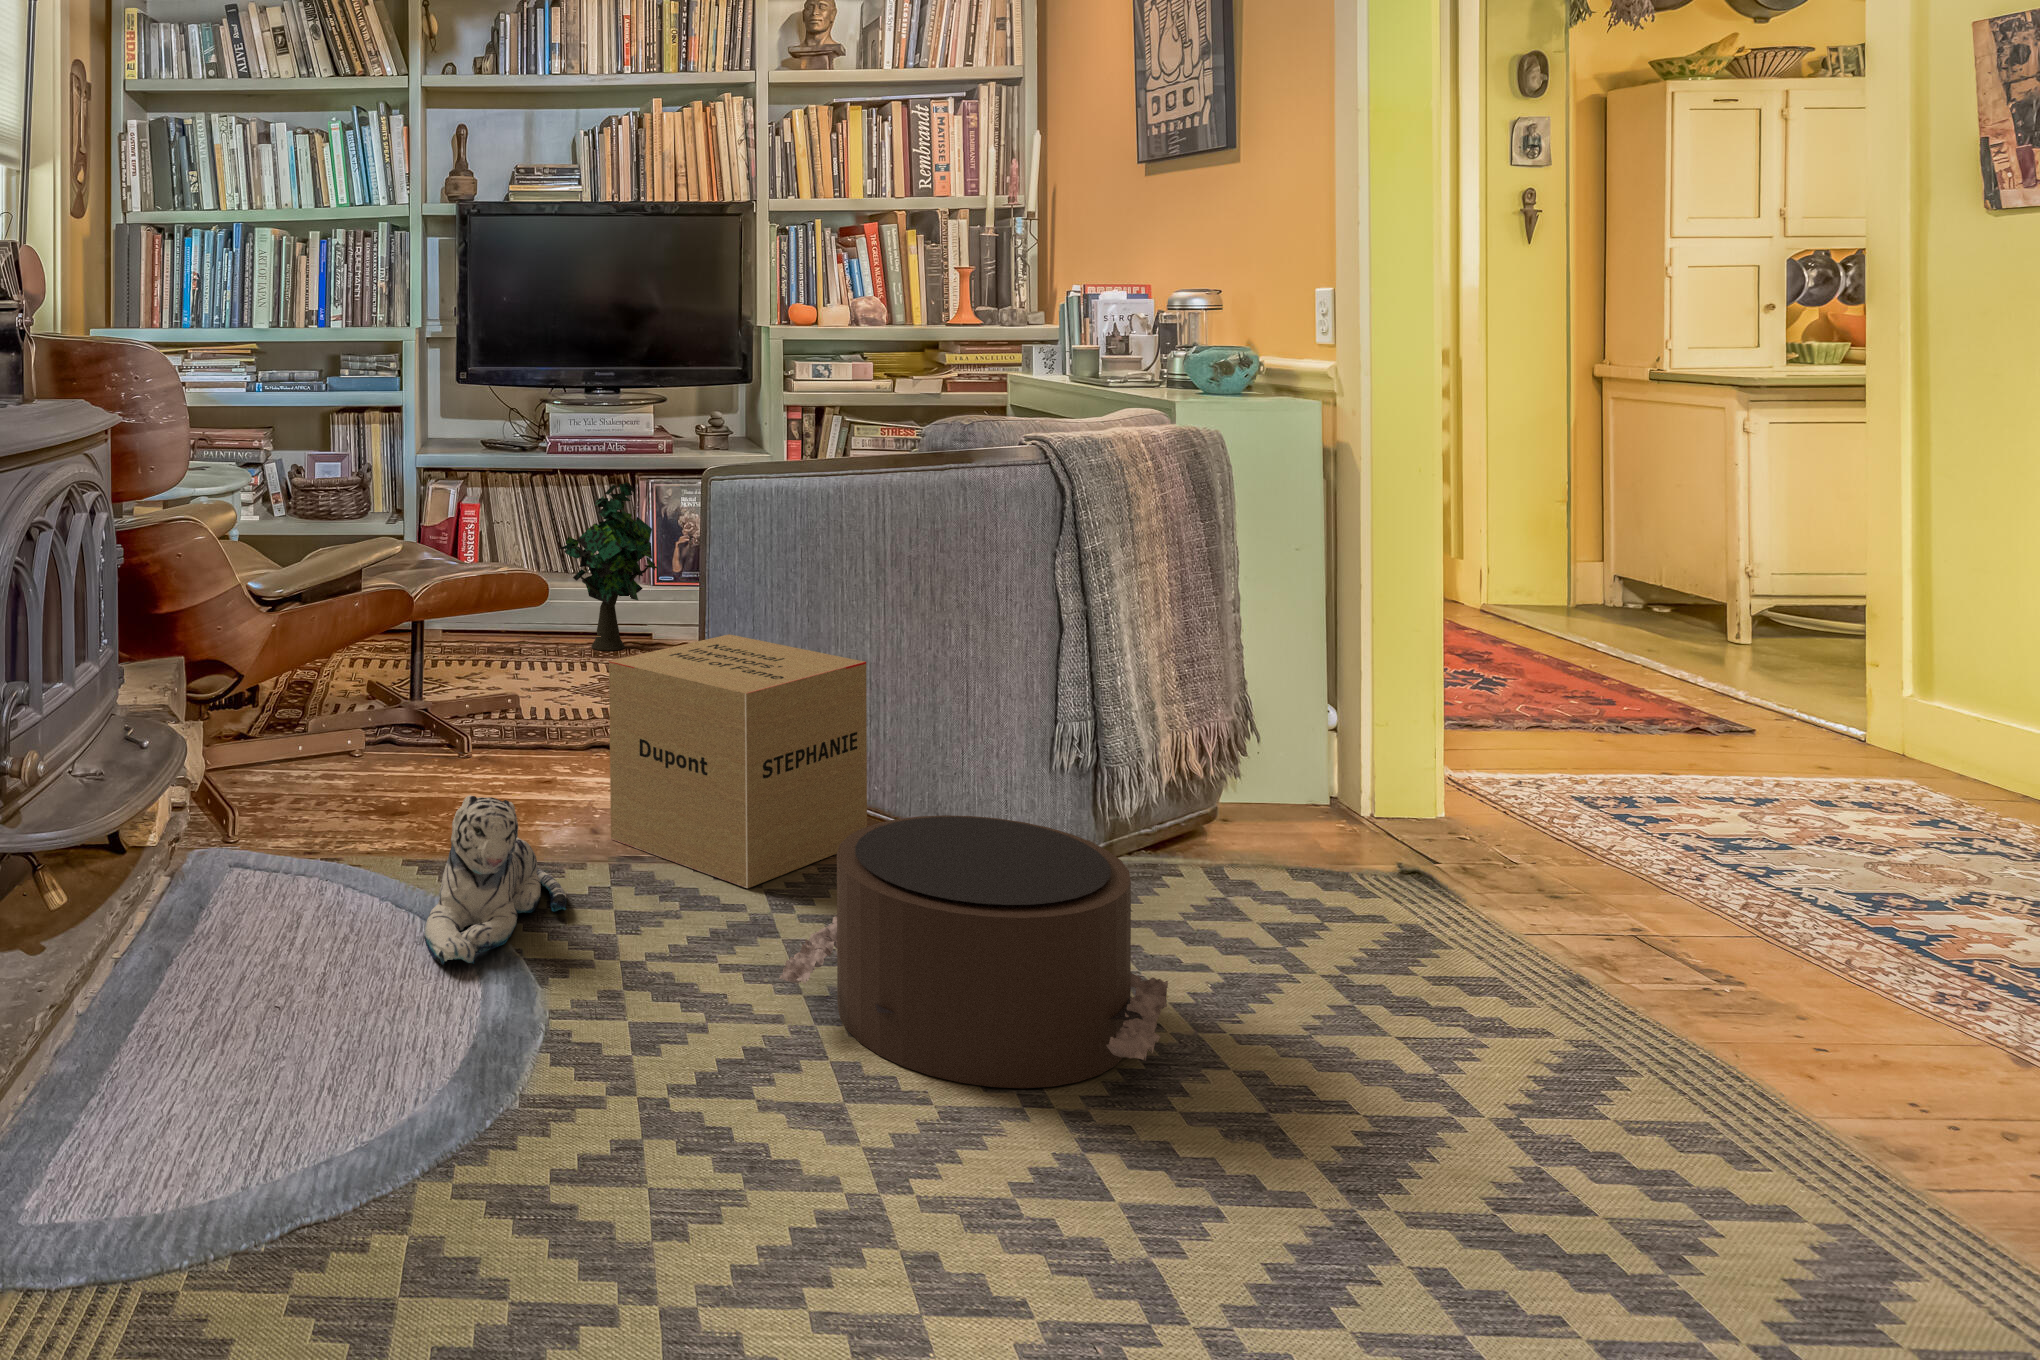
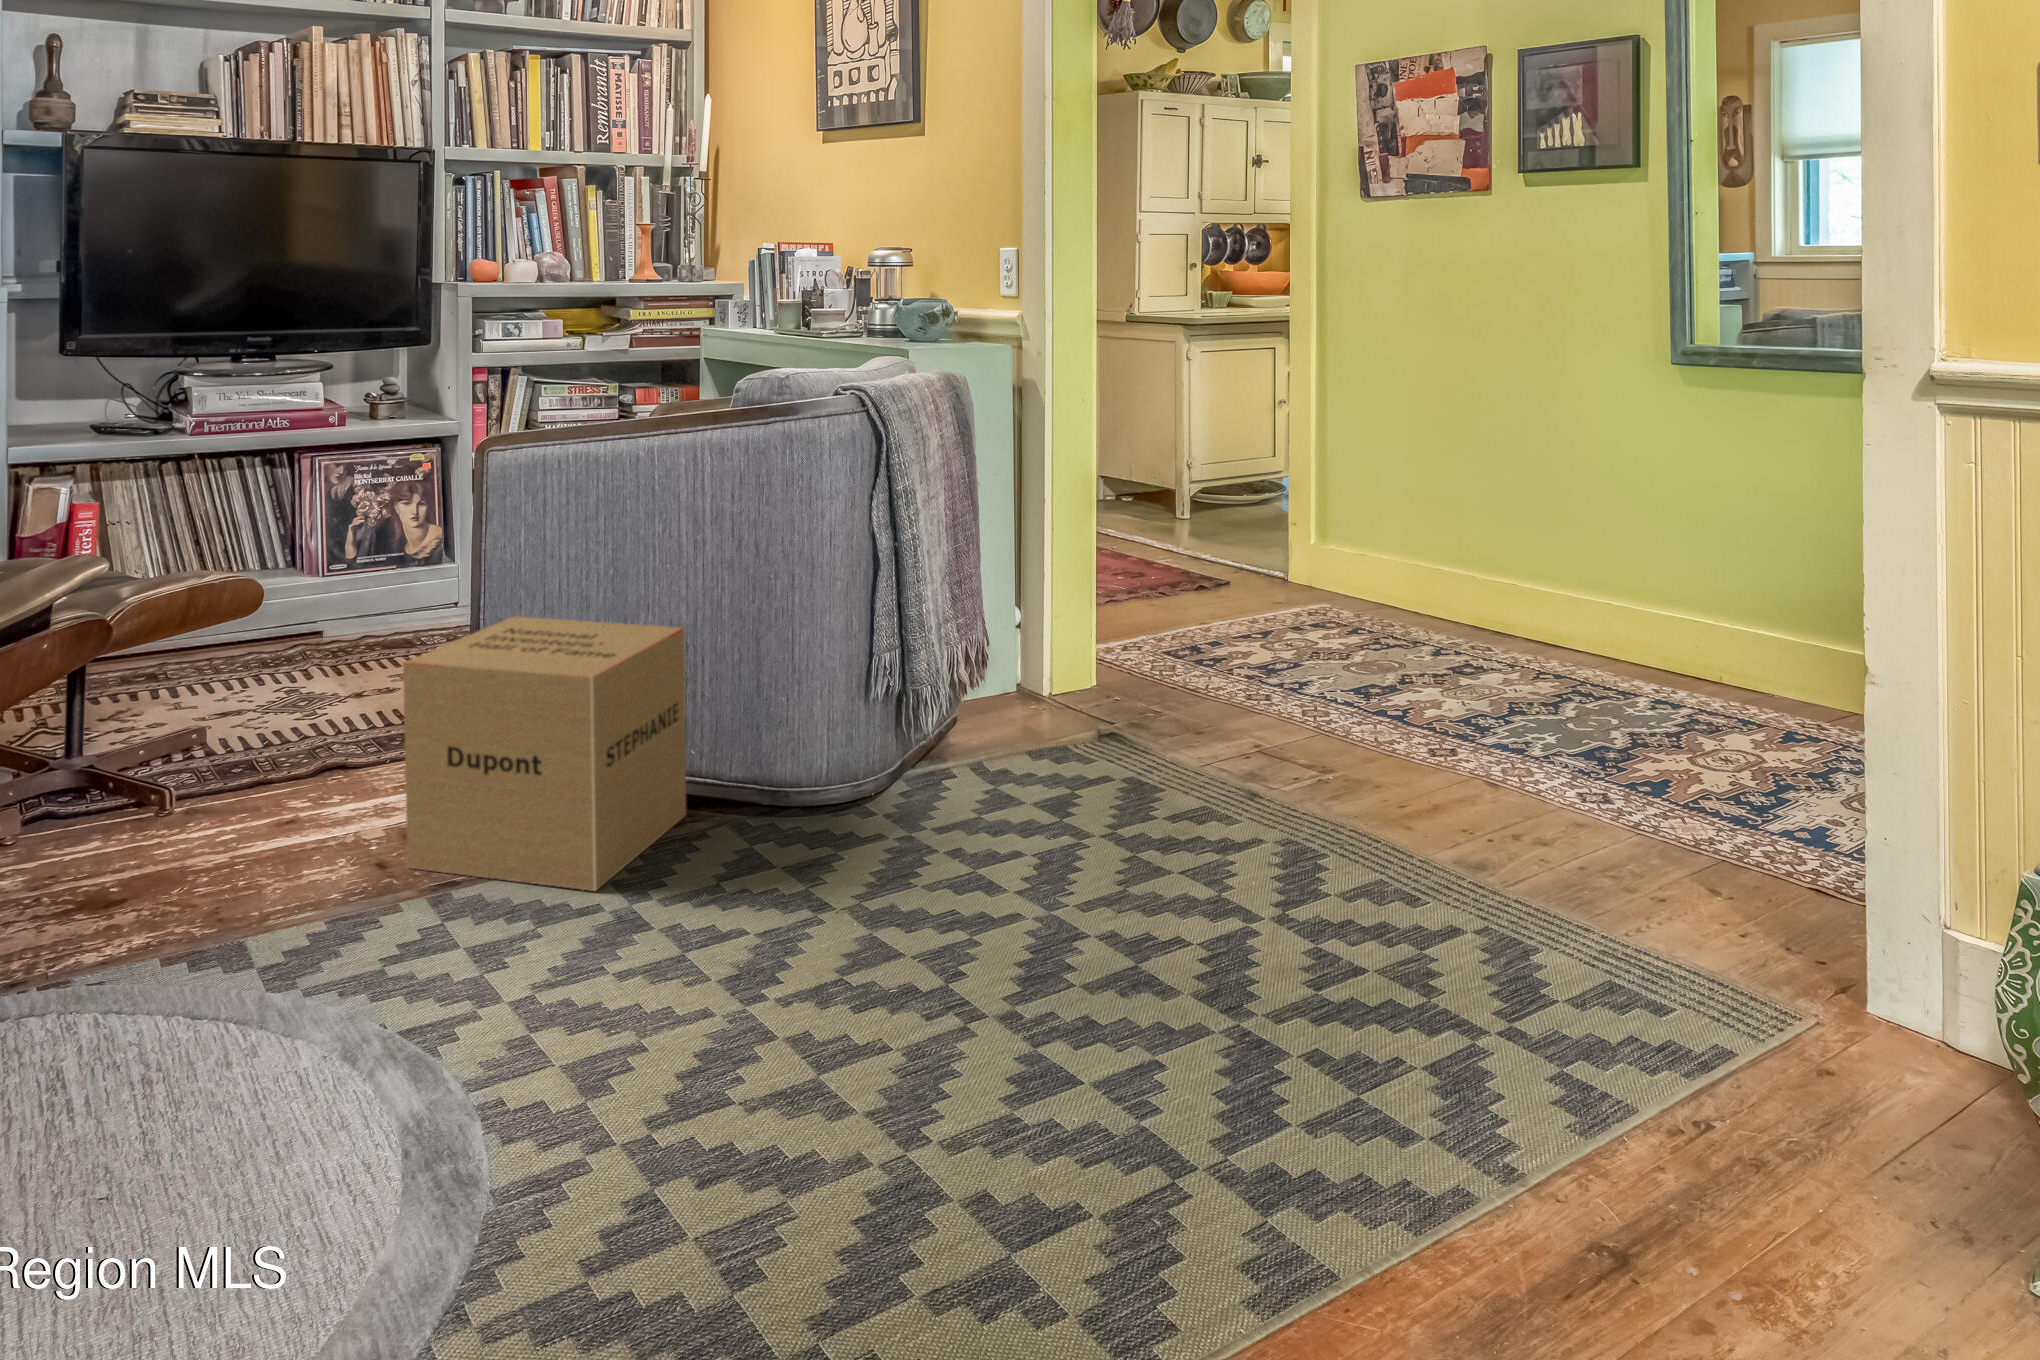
decorative plant: present [559,482,657,650] -> none [212,460,334,655]
plush toy: present [424,795,567,965] -> none [237,847,407,1070]
pouf: present [779,815,1168,1088] -> none [717,766,1095,1044]

